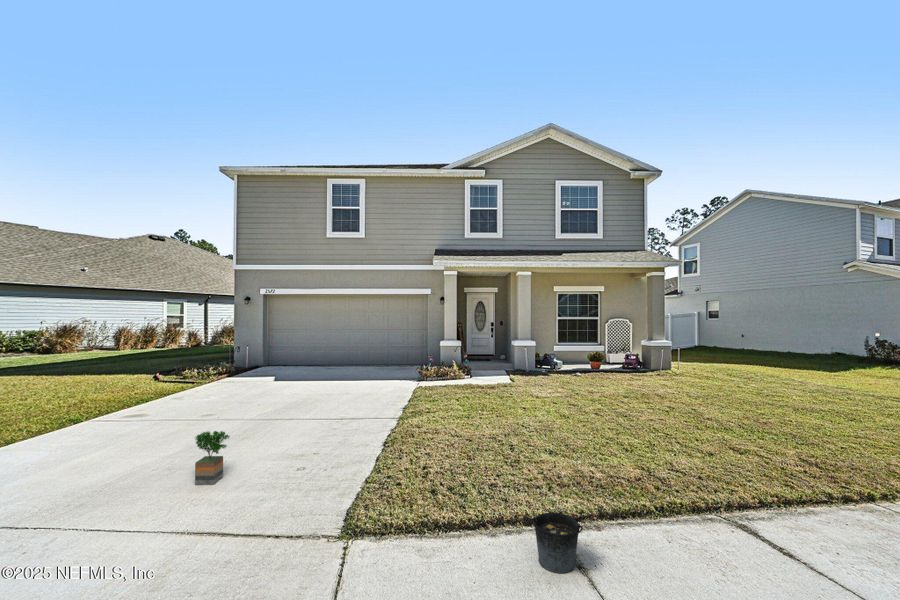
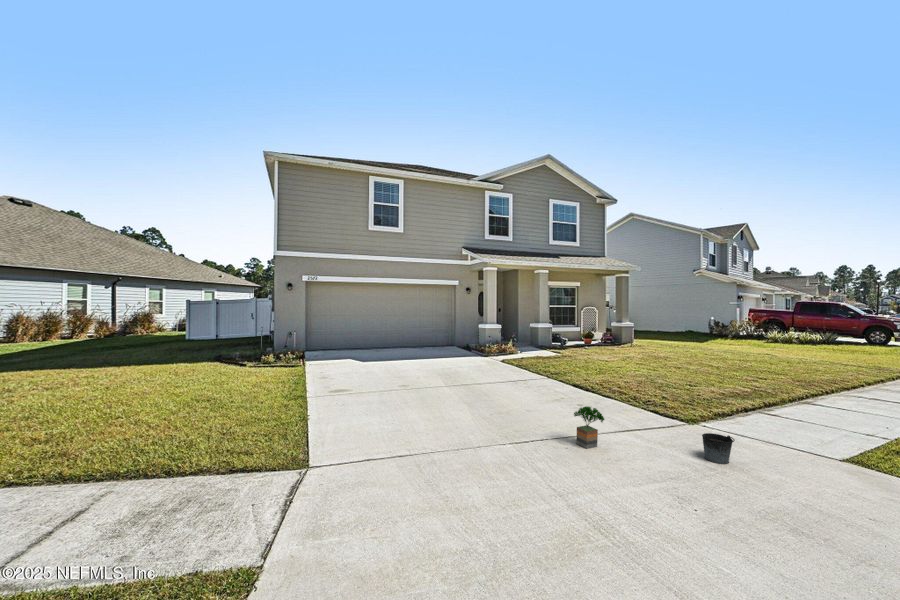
bucket: present [530,513,583,573] -> present [702,433,735,464]

